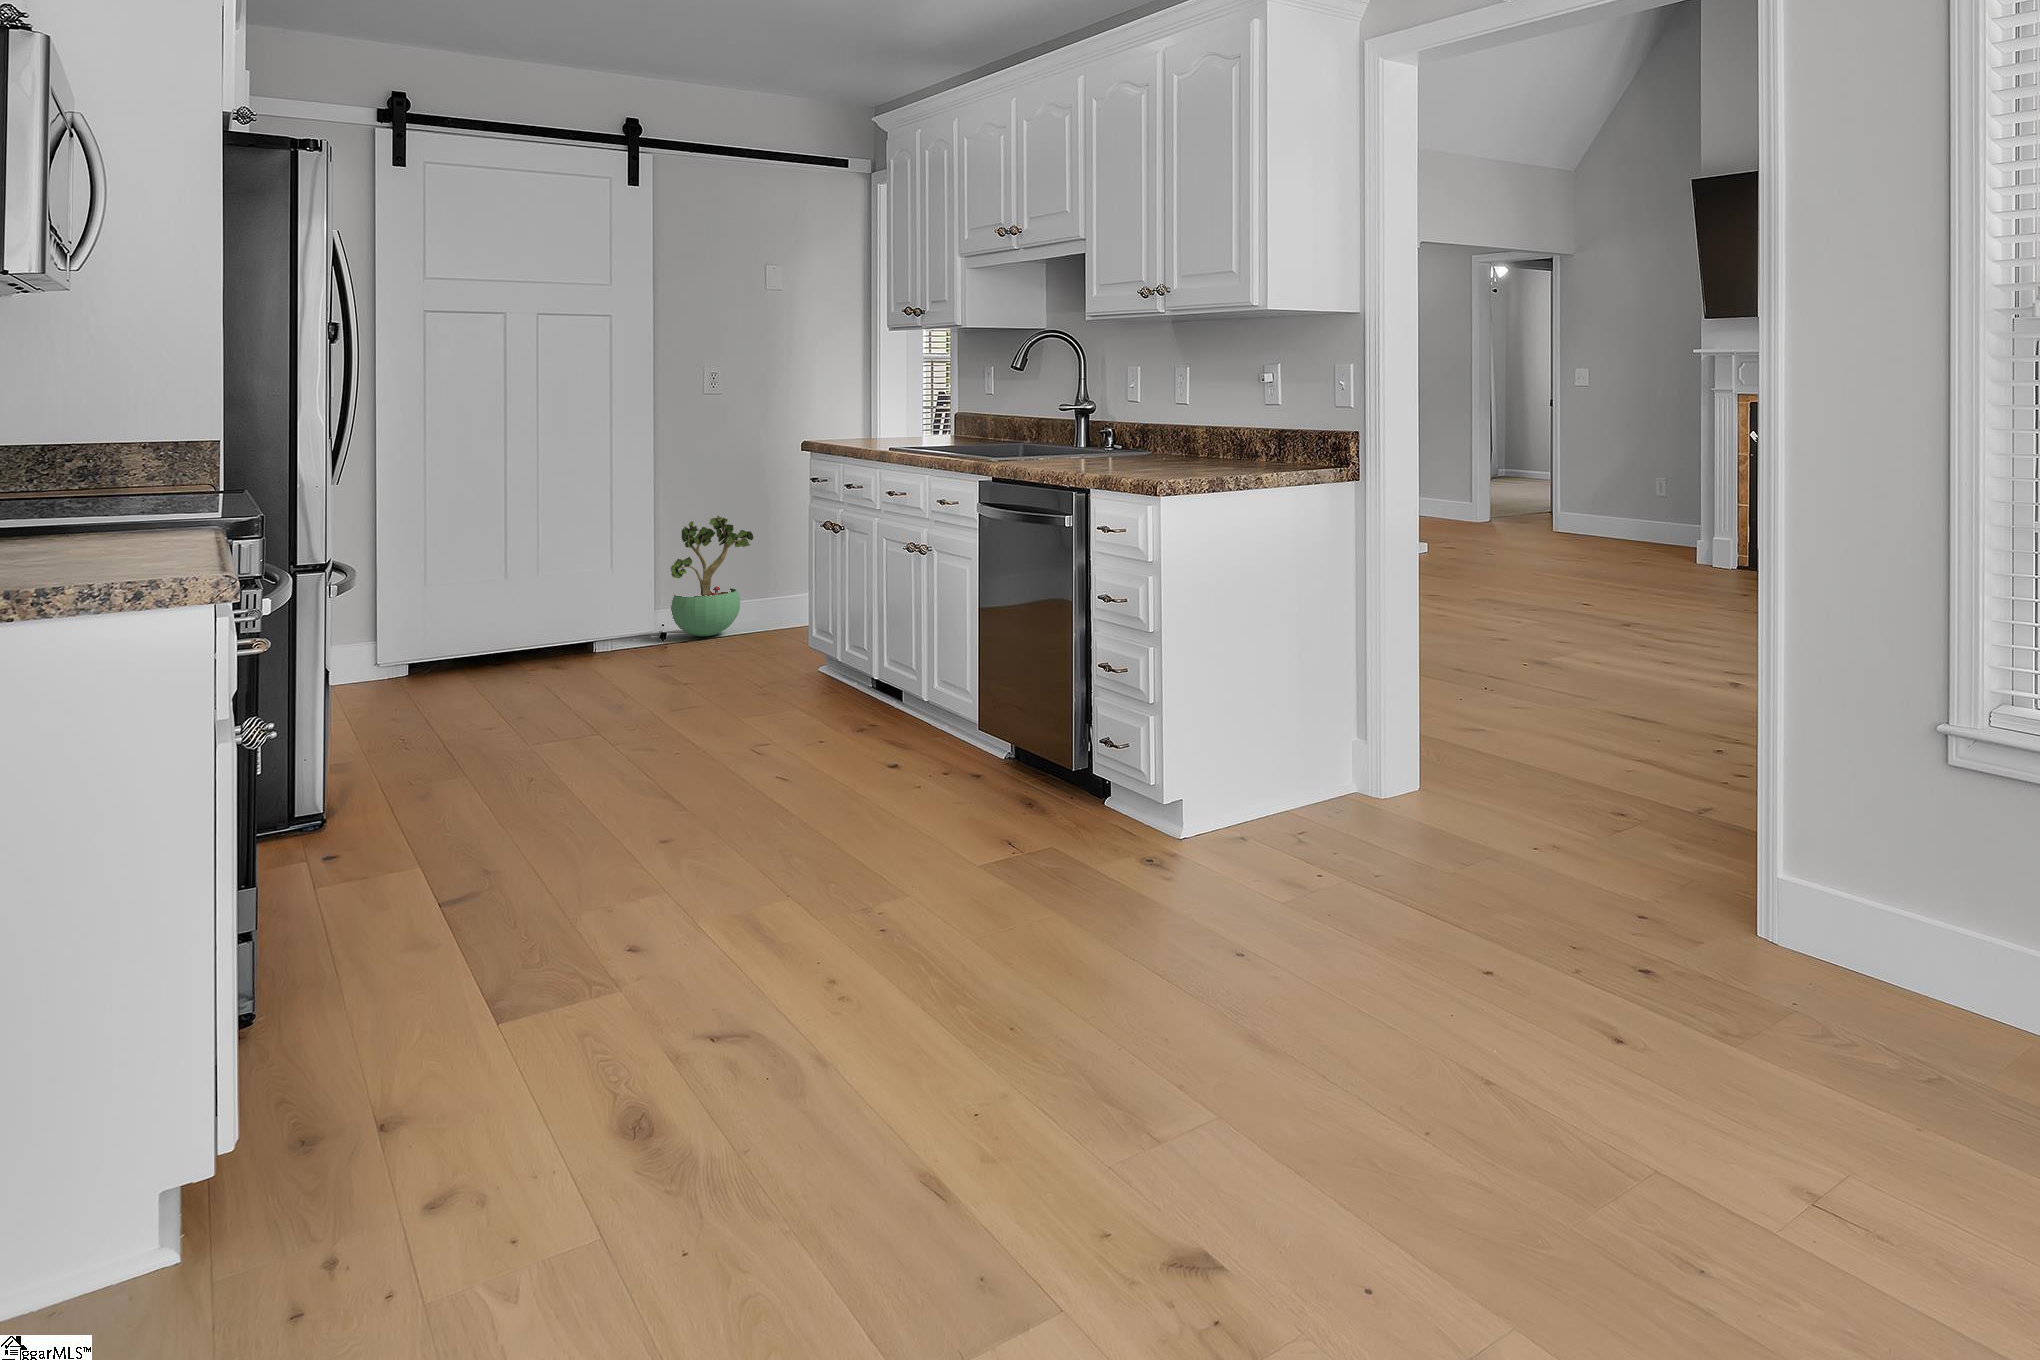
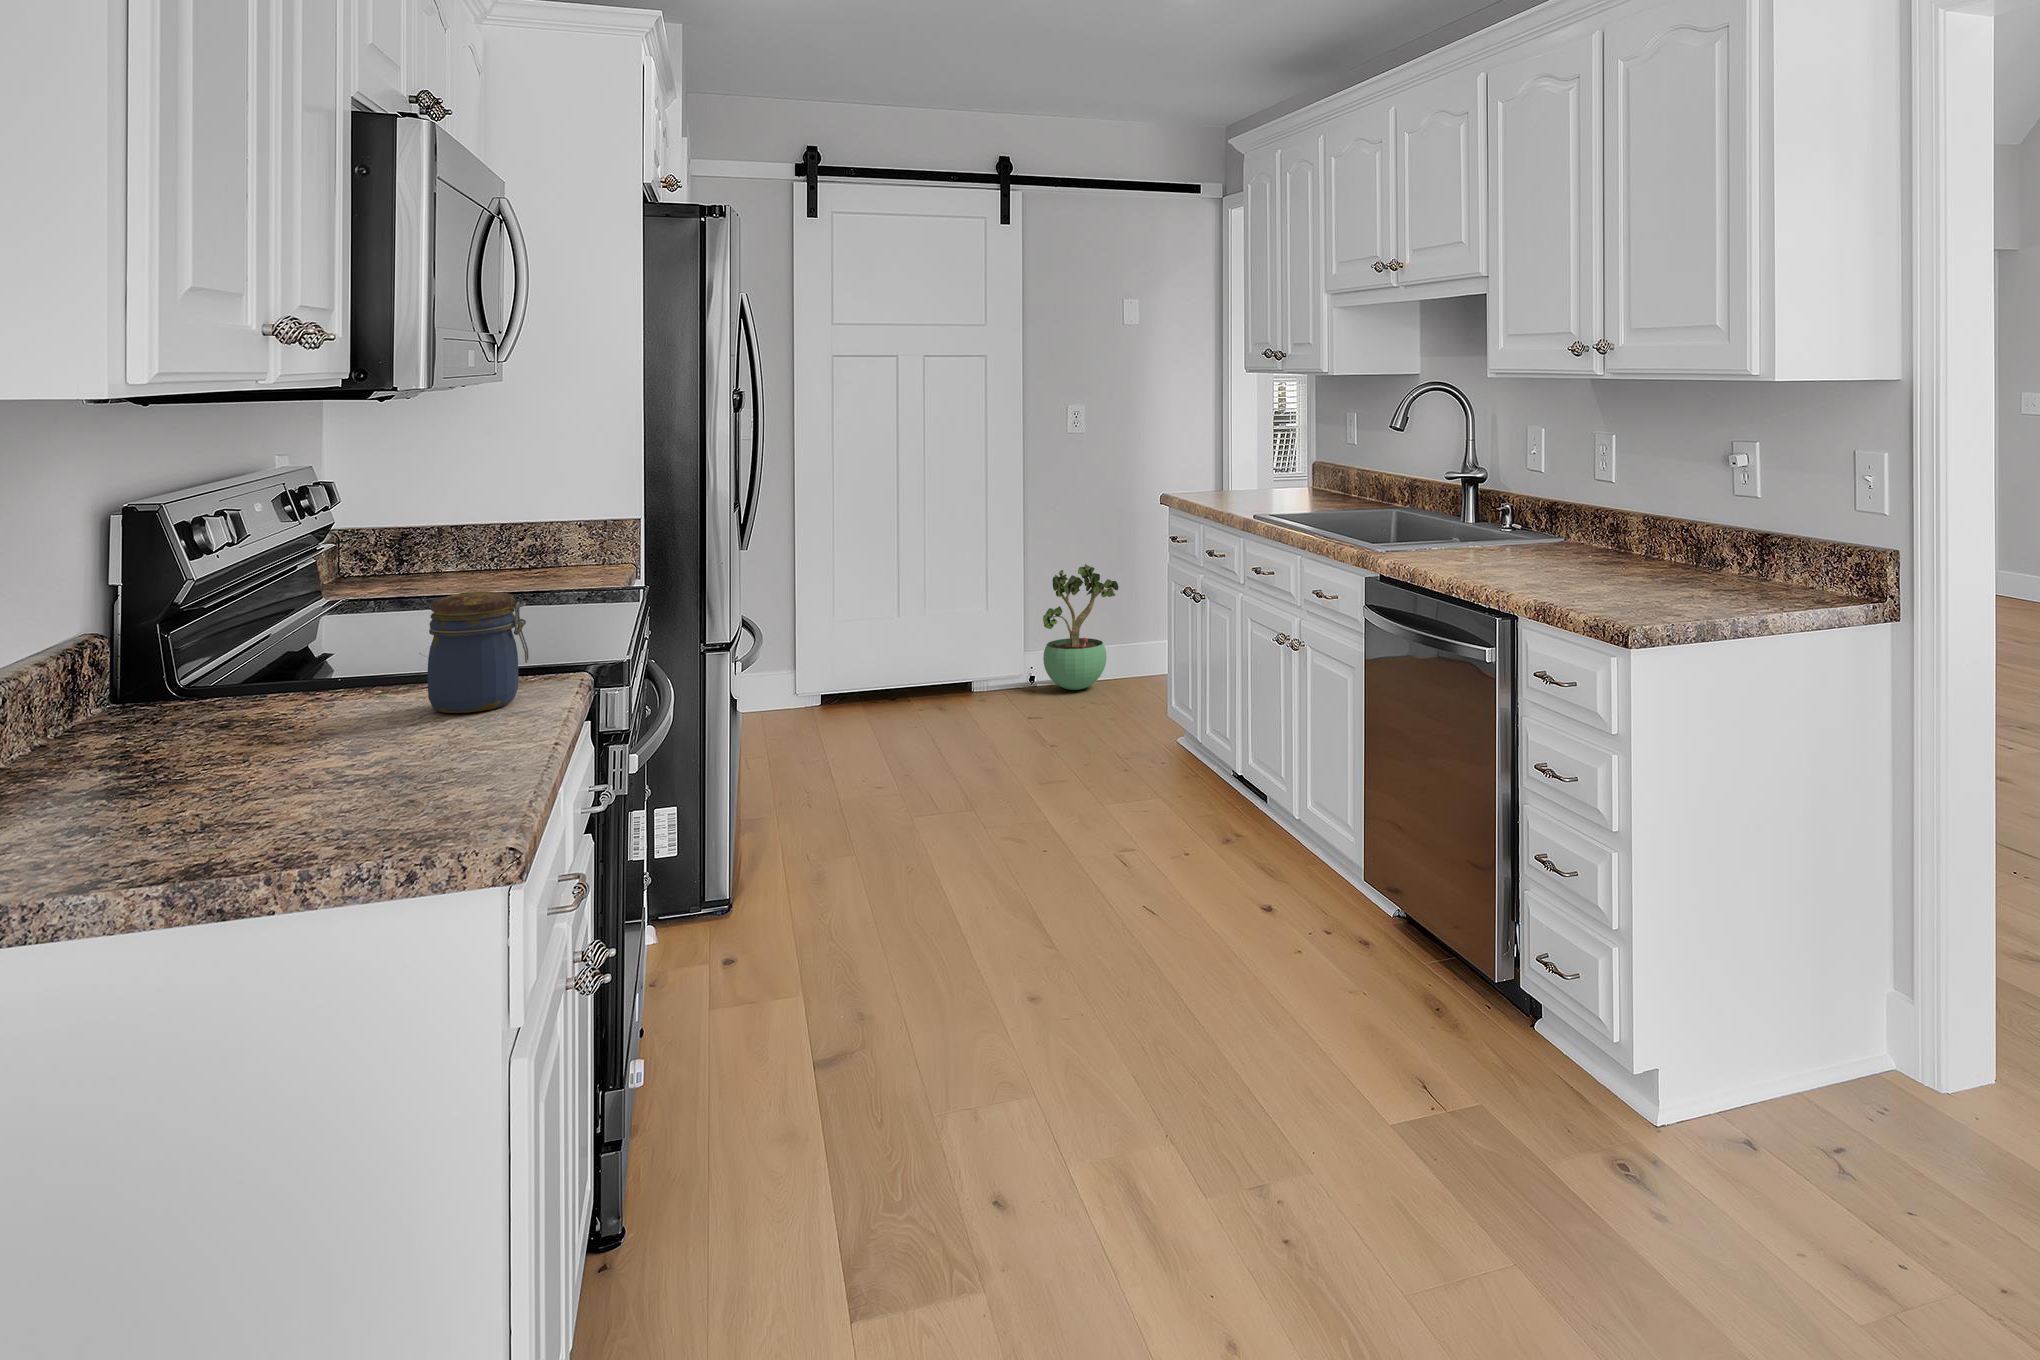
jar: none [63,443,171,542] -> present [428,591,529,713]

